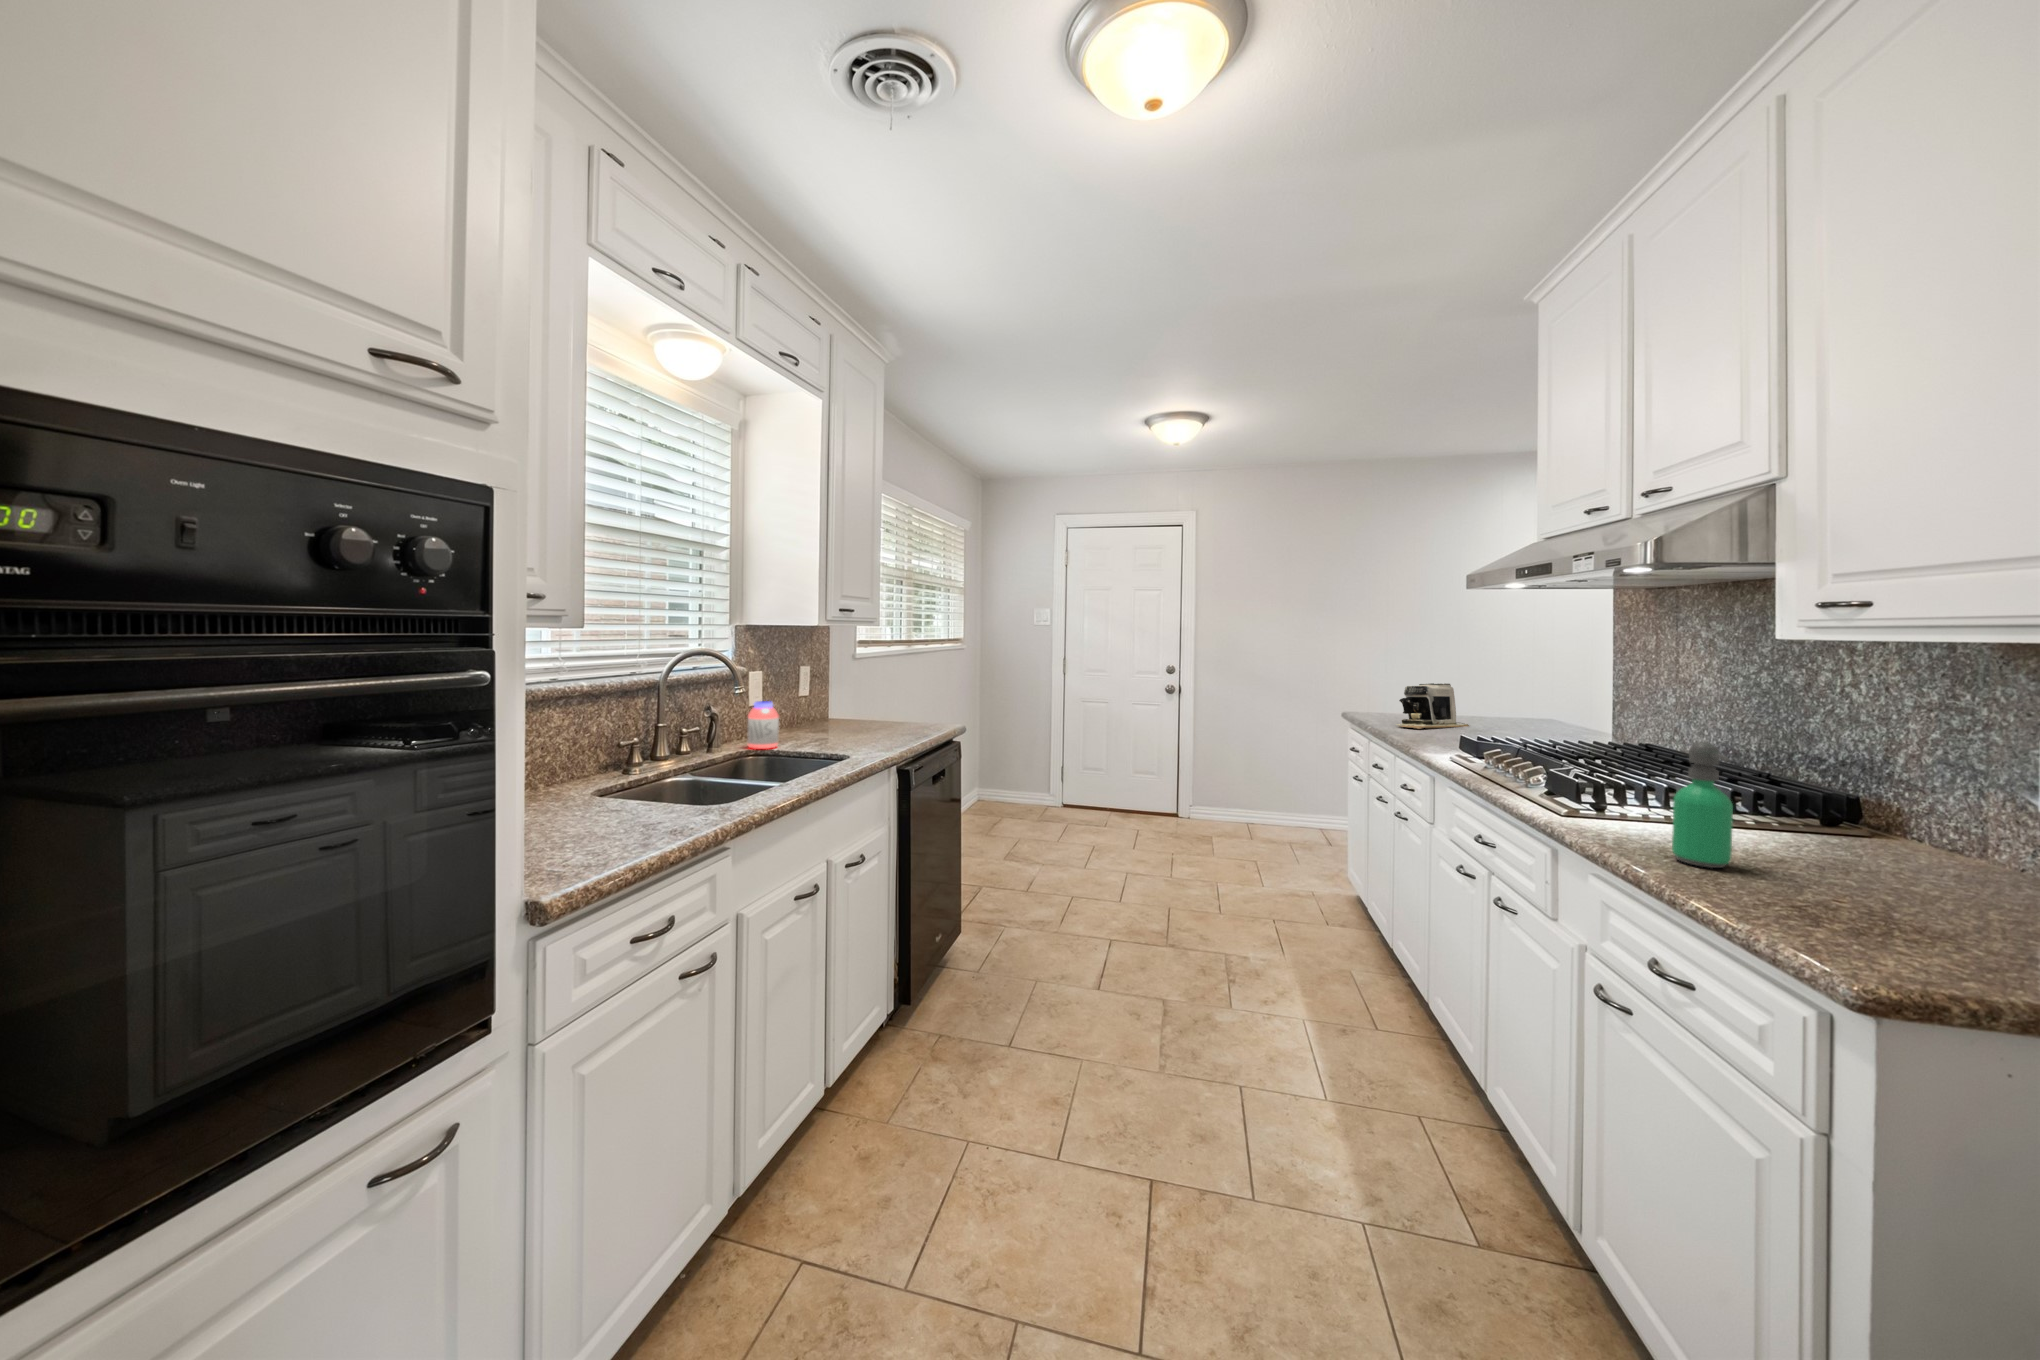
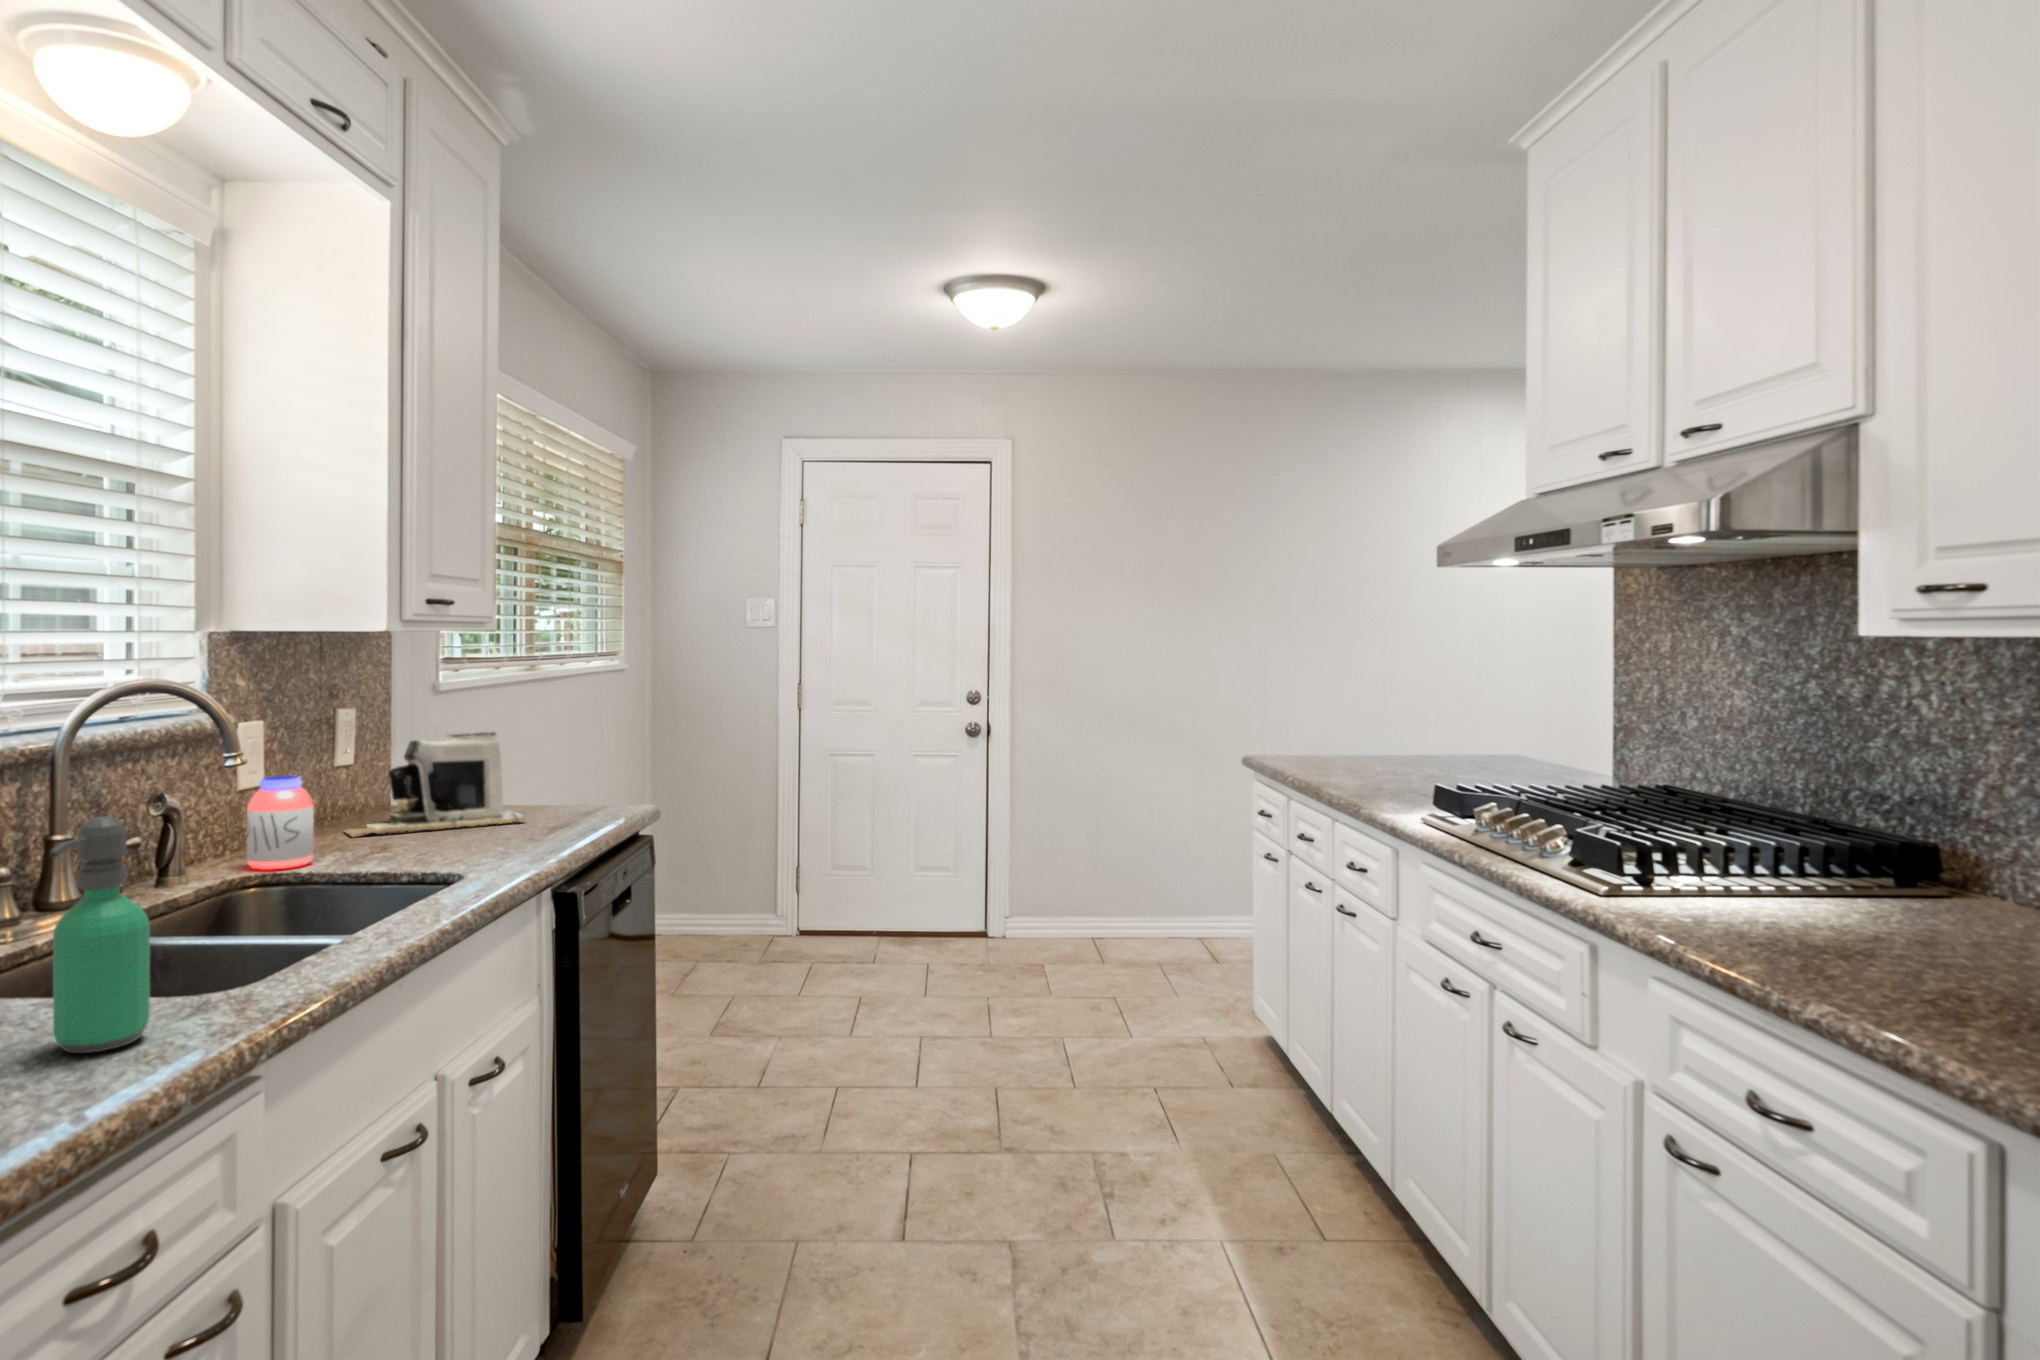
coffee maker: present [1398,683,1469,729] -> present [345,732,525,837]
soap dispenser: present [1672,742,1733,868] -> present [50,816,150,1053]

